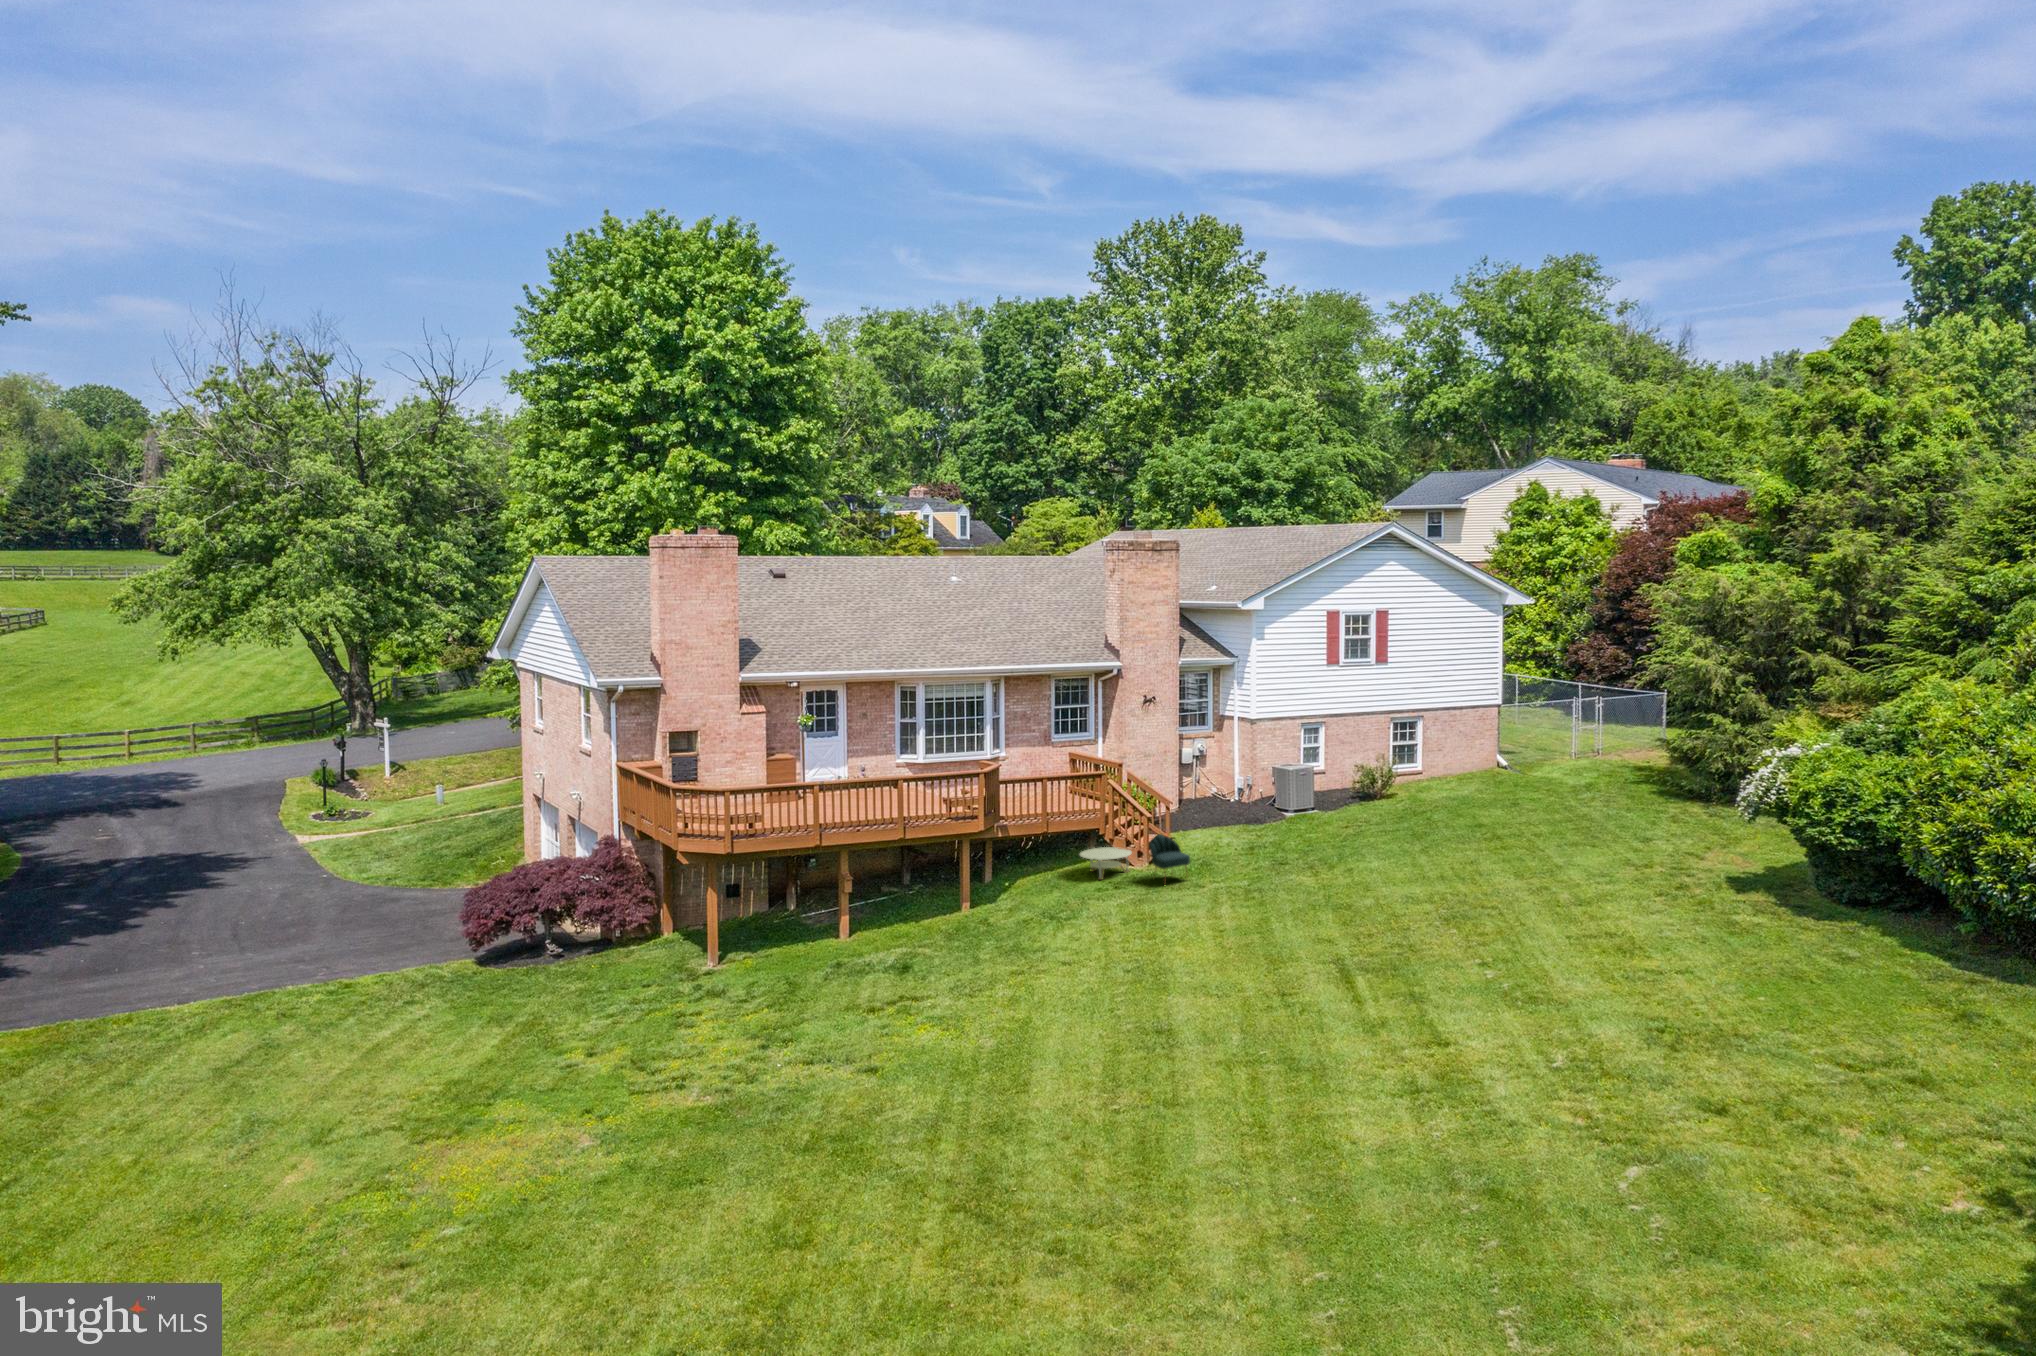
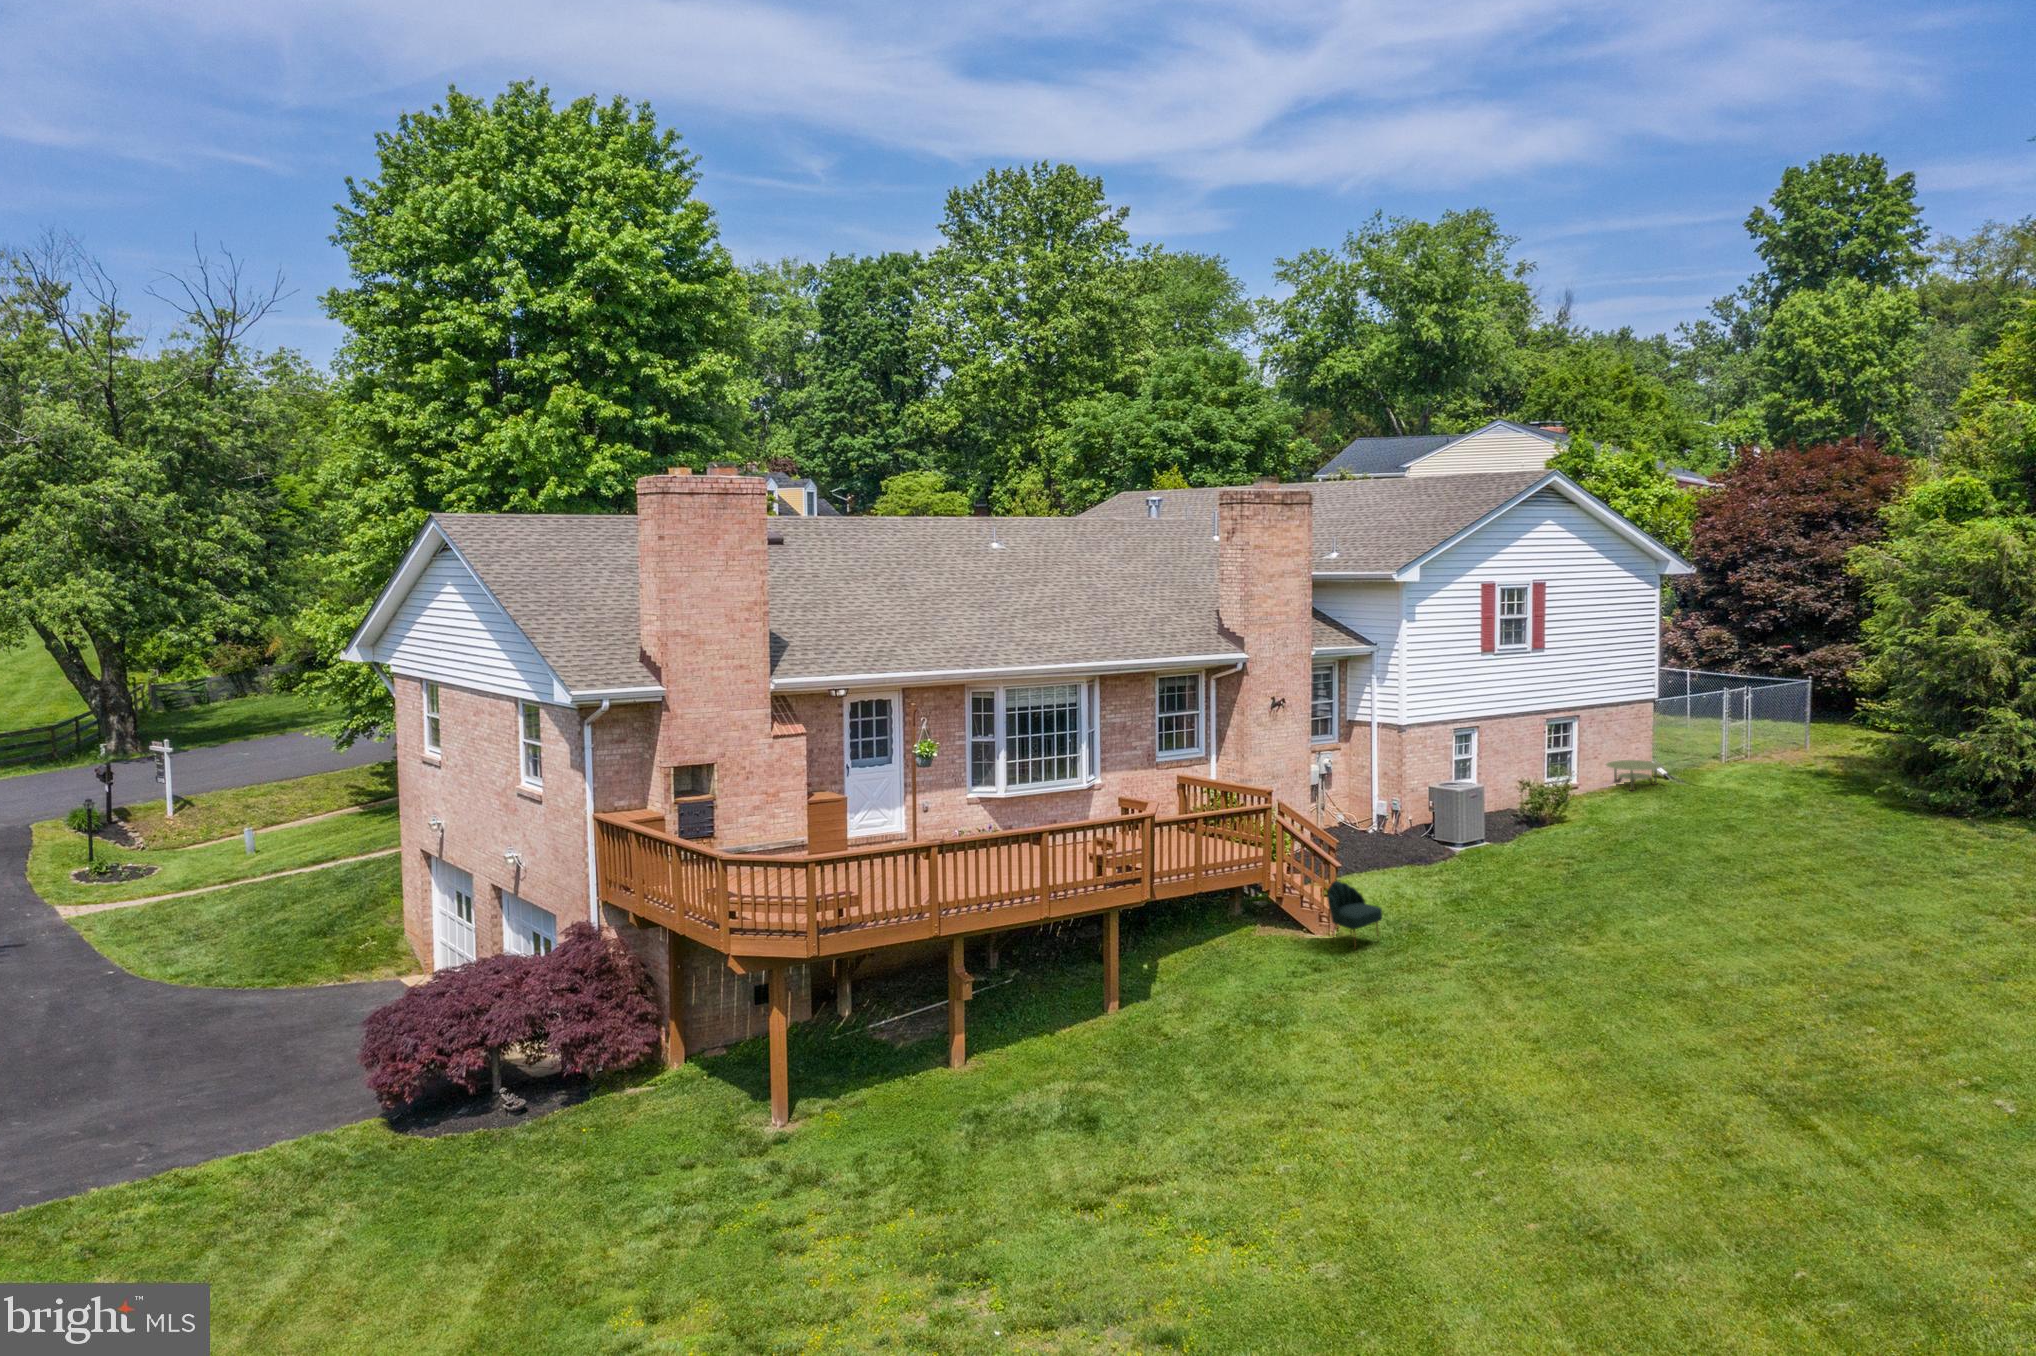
round table: present [1080,847,1132,880] -> present [1606,760,1662,791]

